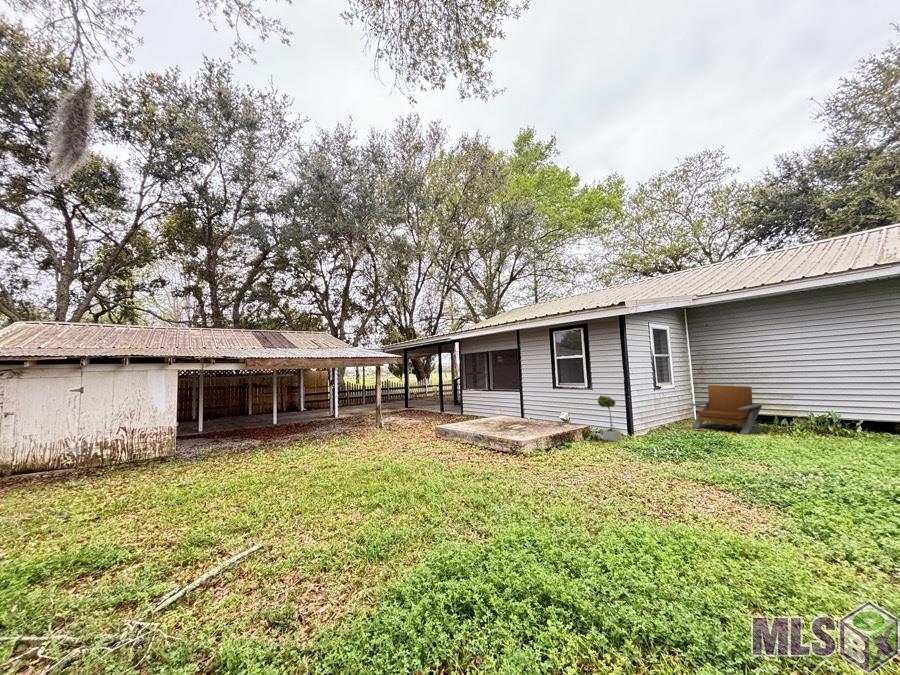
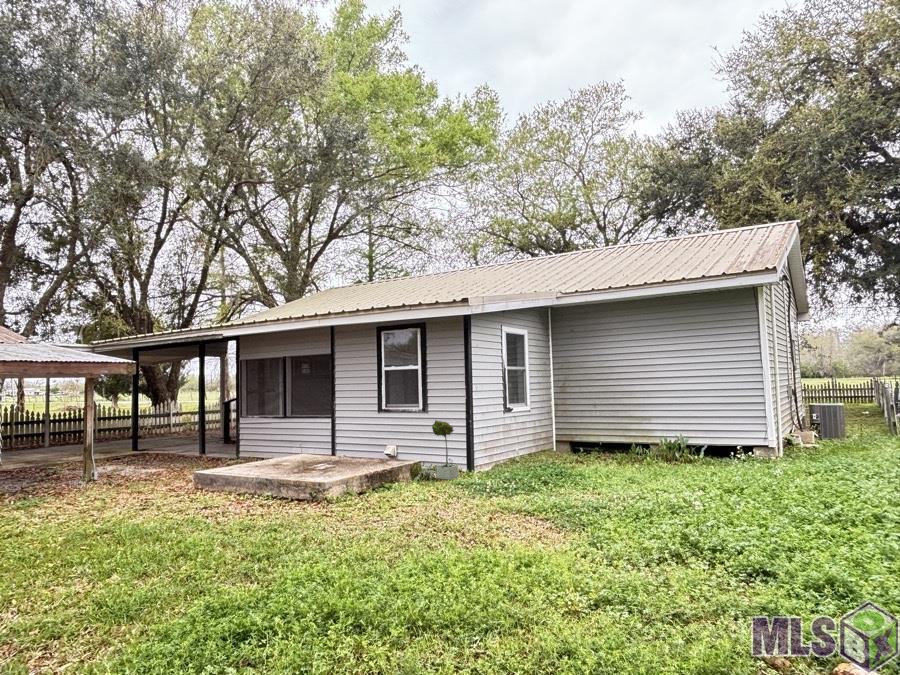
lounge chair: present [691,385,764,435] -> none [547,407,620,466]

